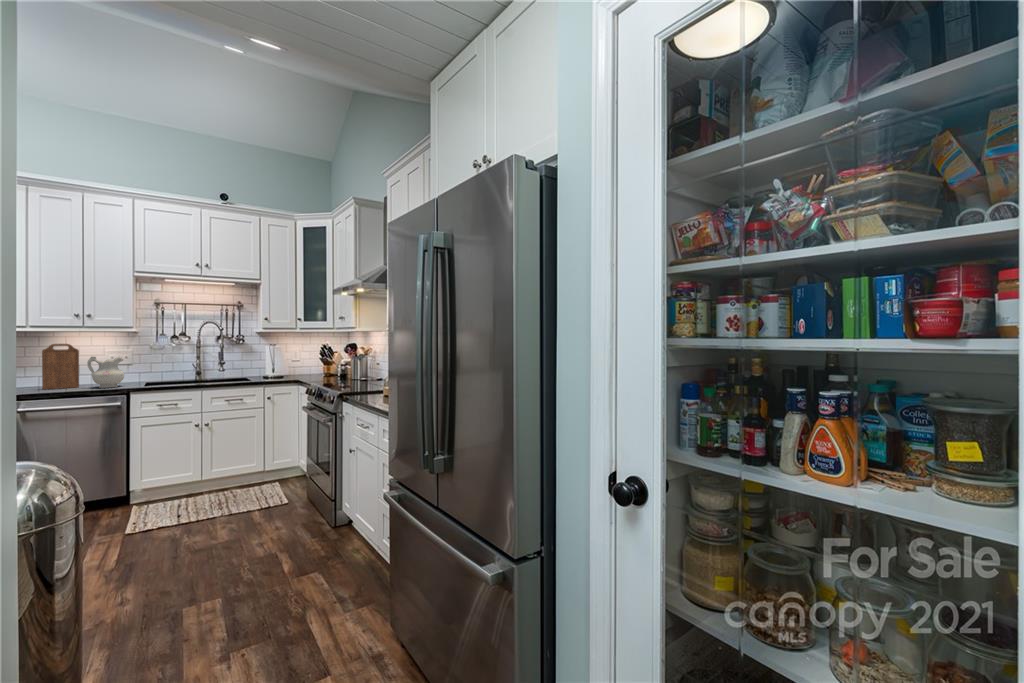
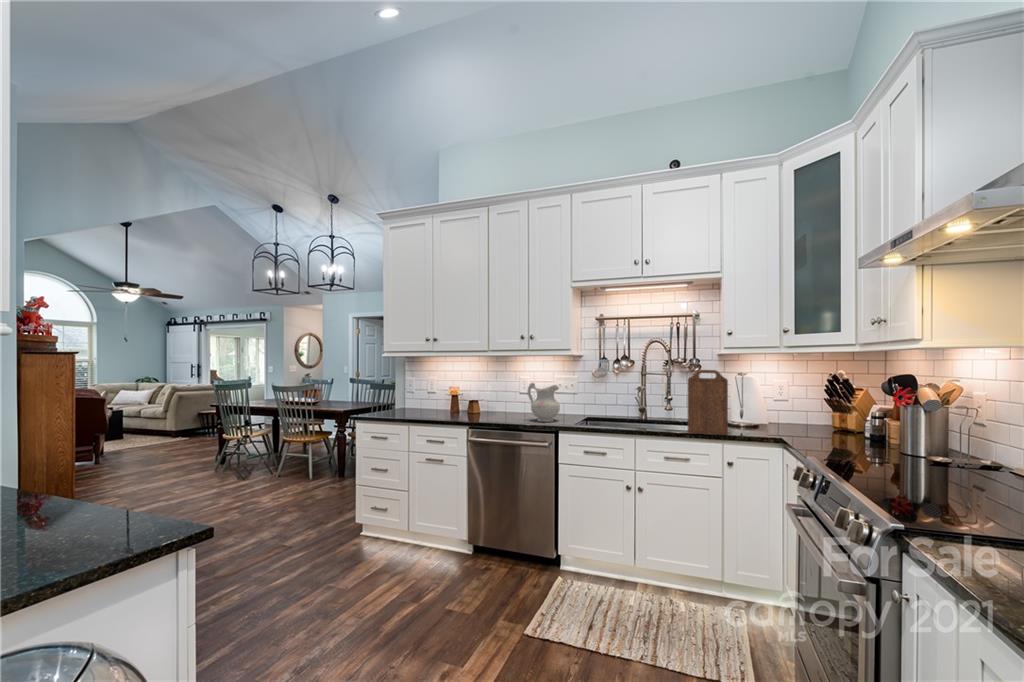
cutting board: present [42,344,79,389] -> present [688,370,728,435]

